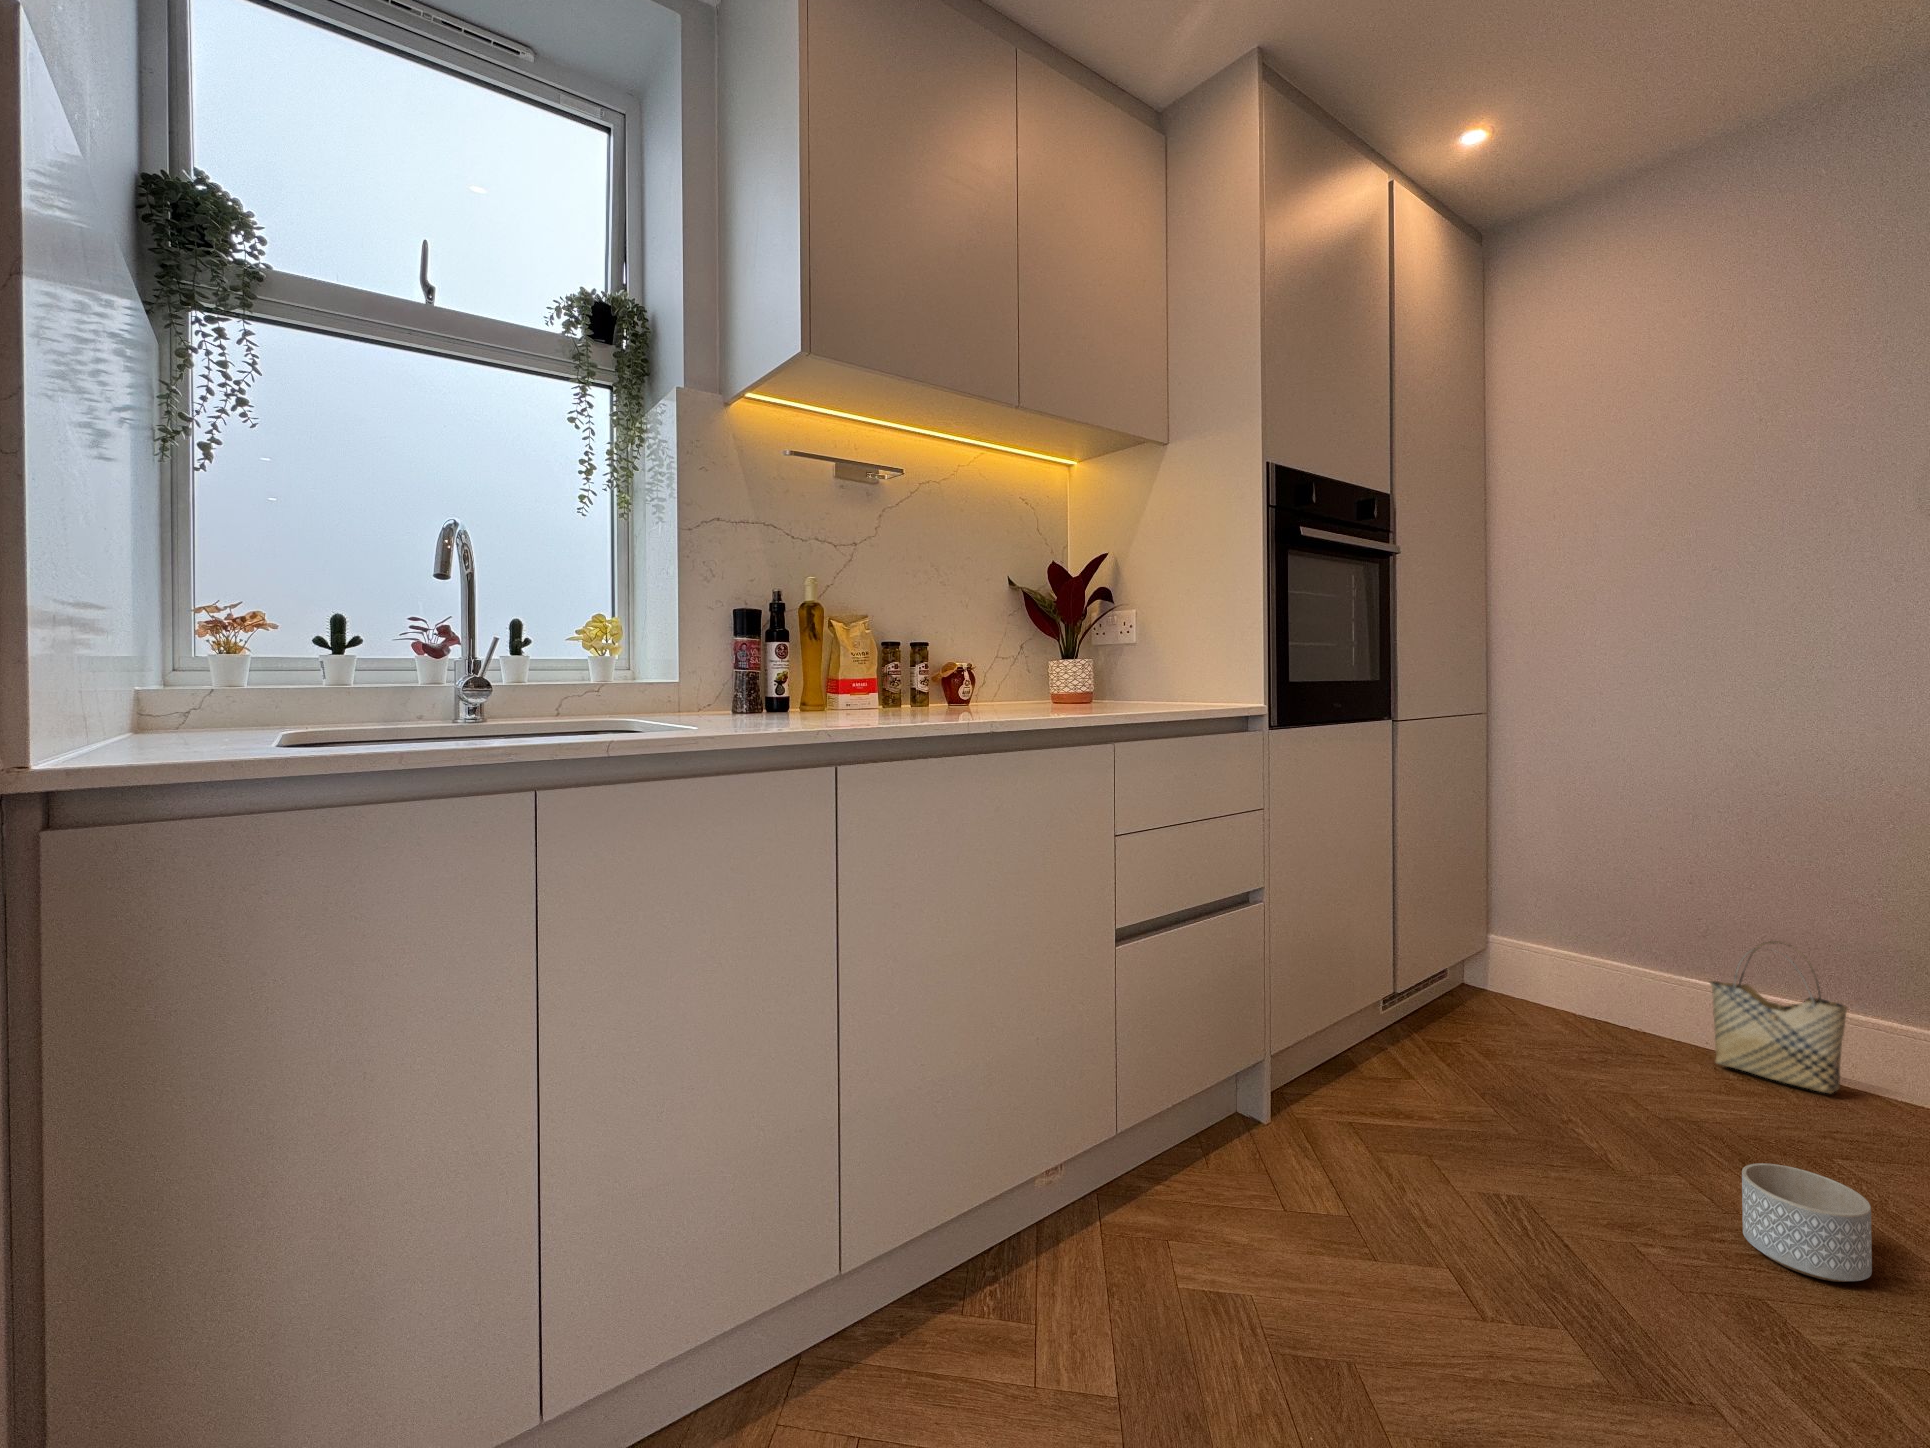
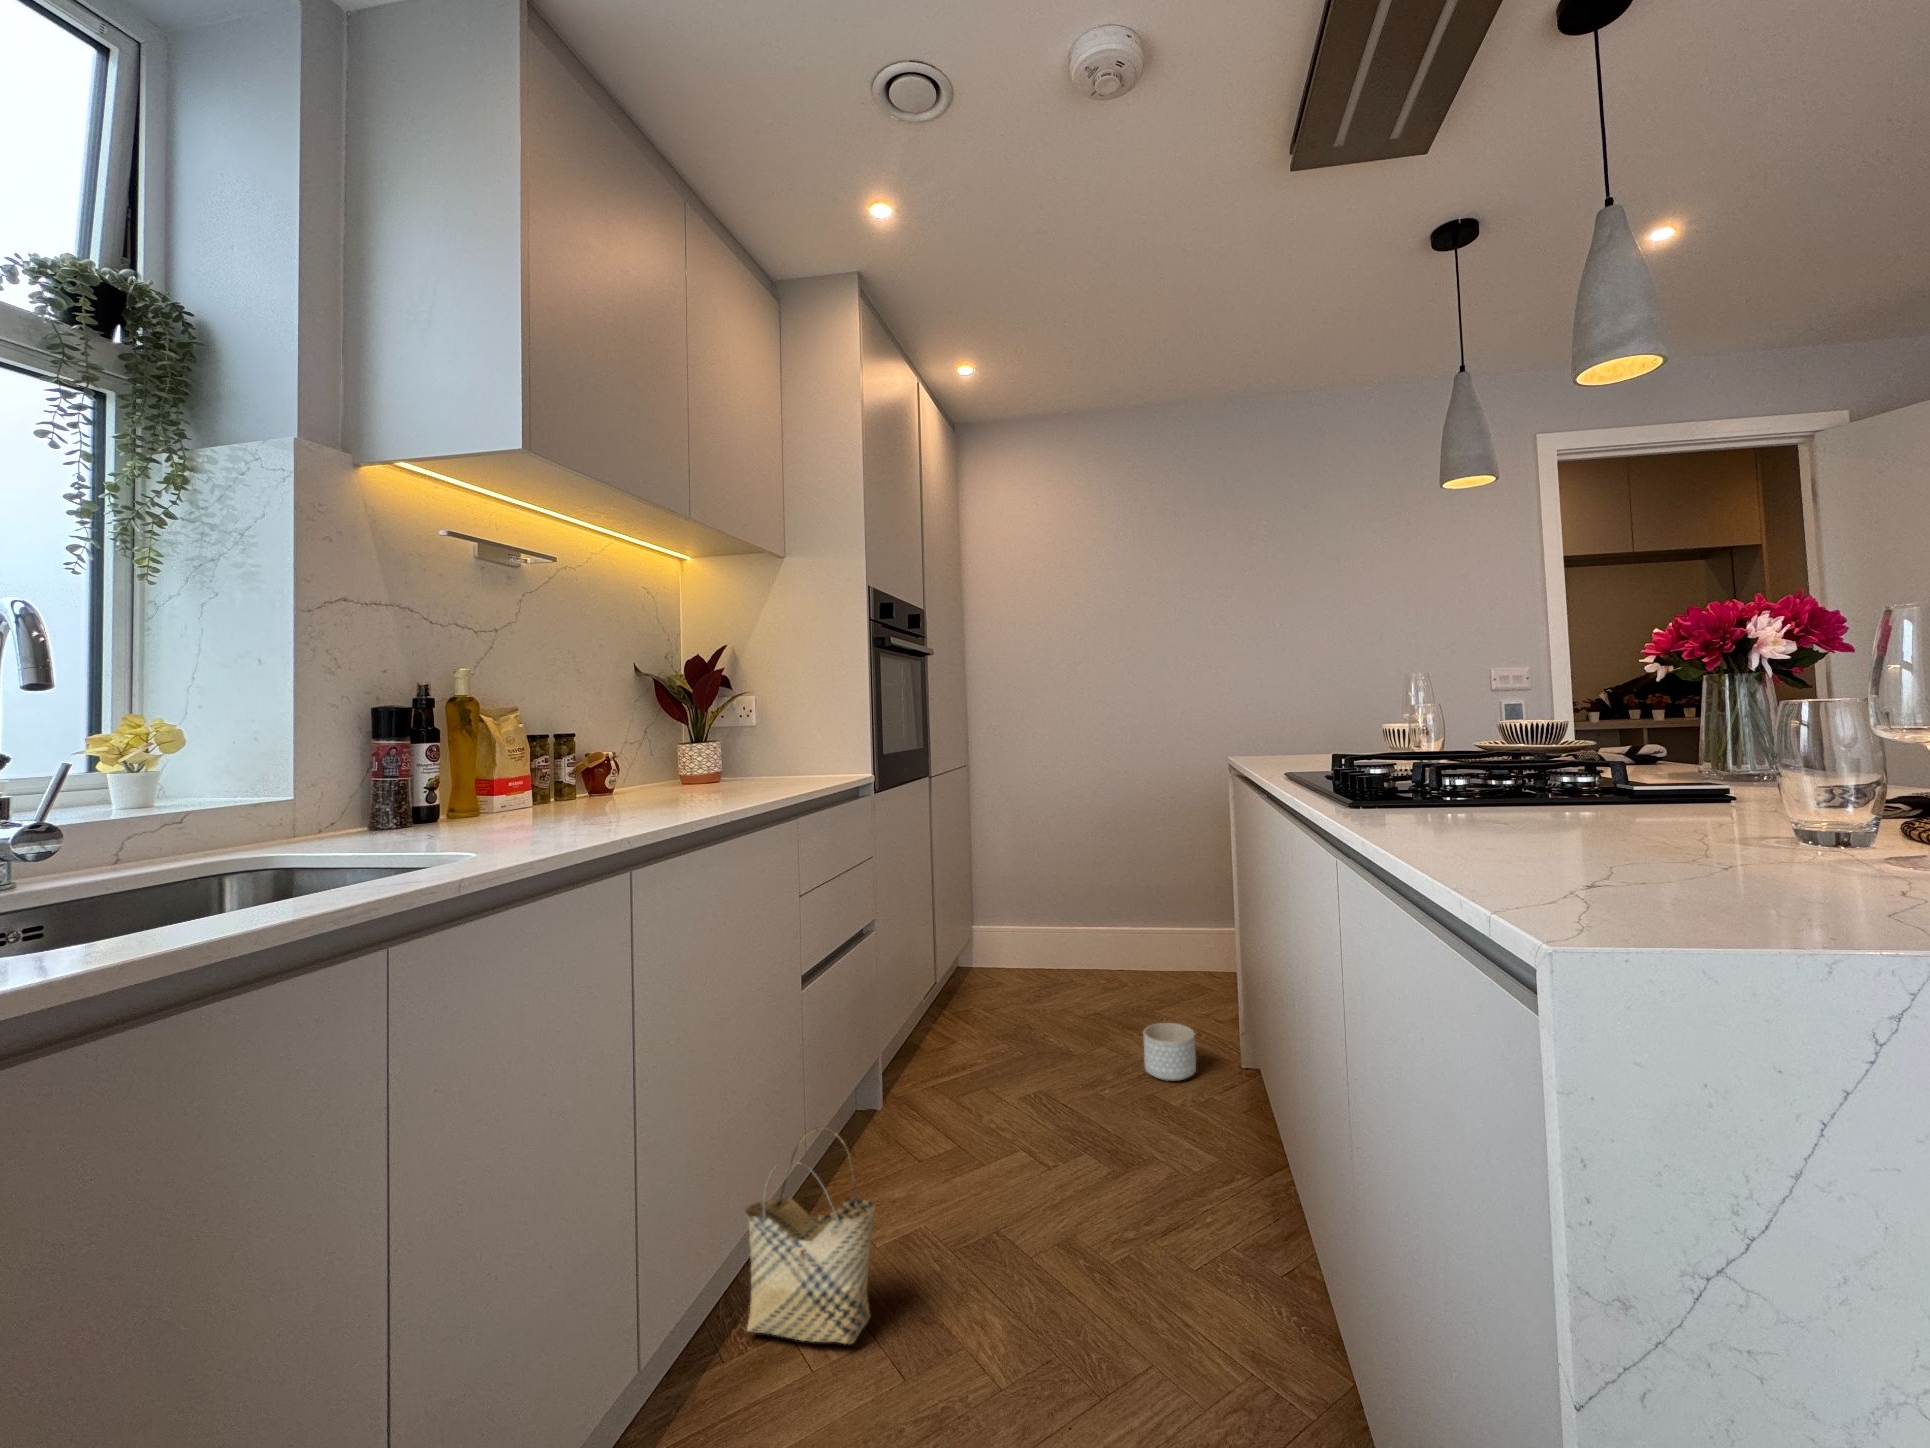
woven basket: present [1710,941,1848,1093] -> present [745,1127,875,1344]

